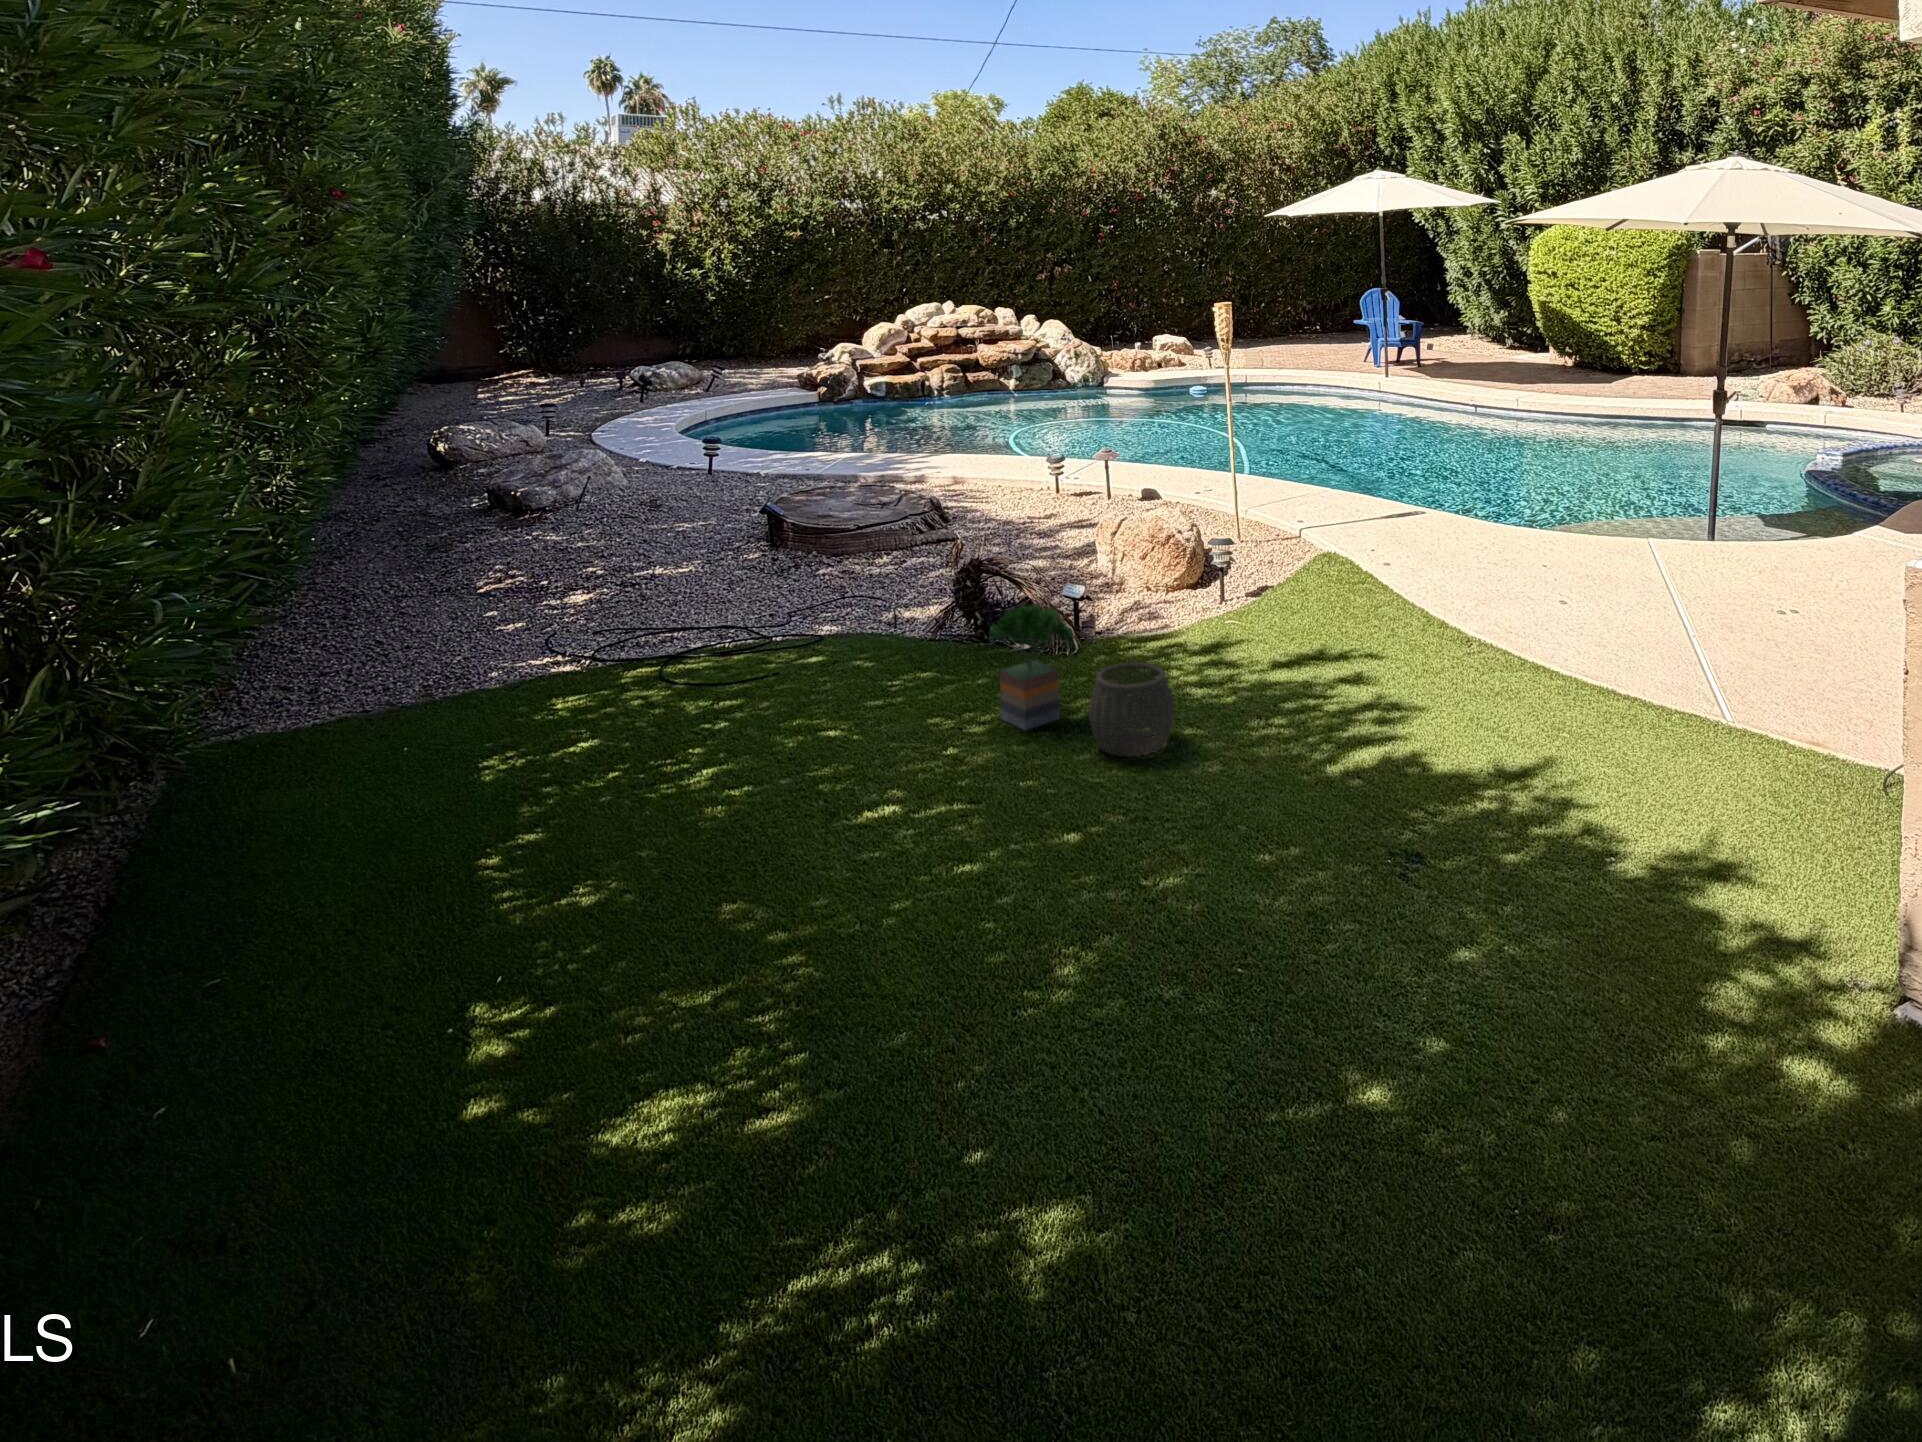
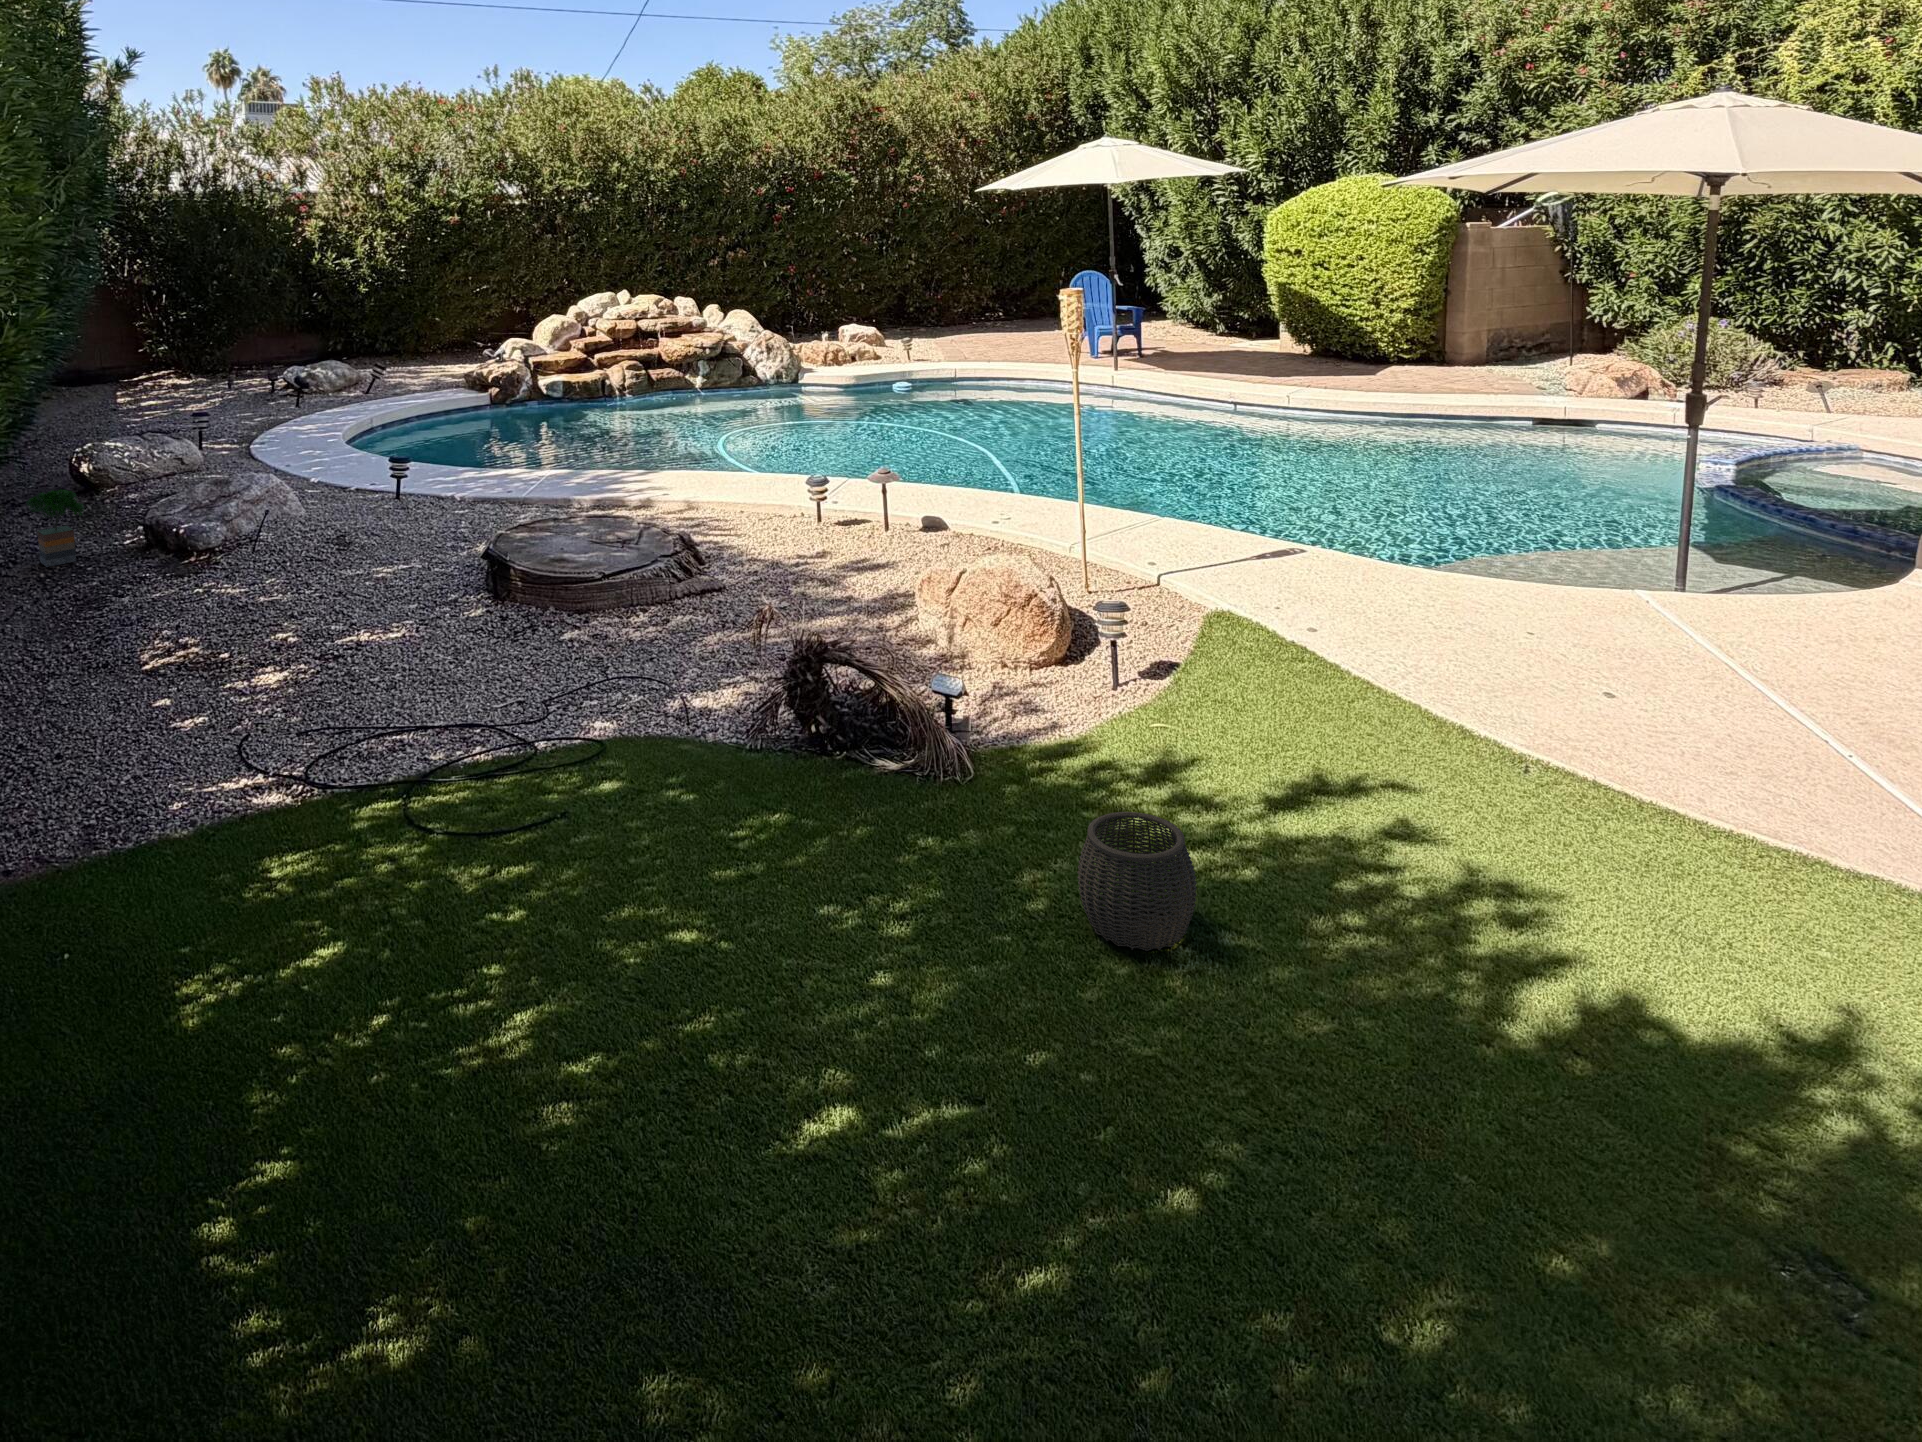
potted tree: present [990,604,1075,730] -> present [27,489,84,567]

